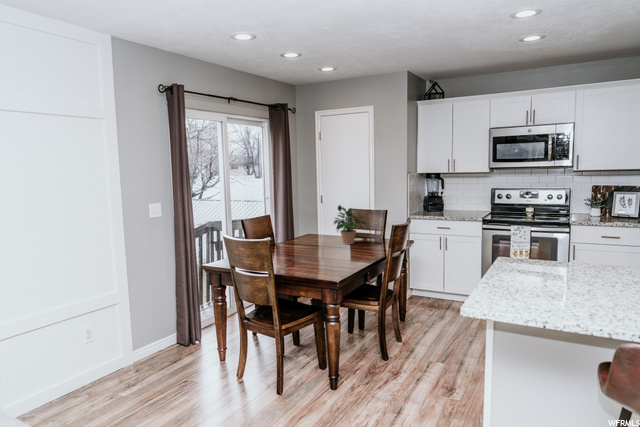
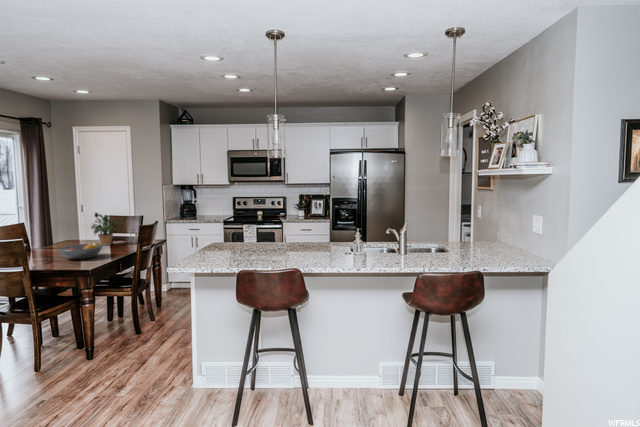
fruit bowl: none [302,242,350,262] -> present [58,242,103,259]

